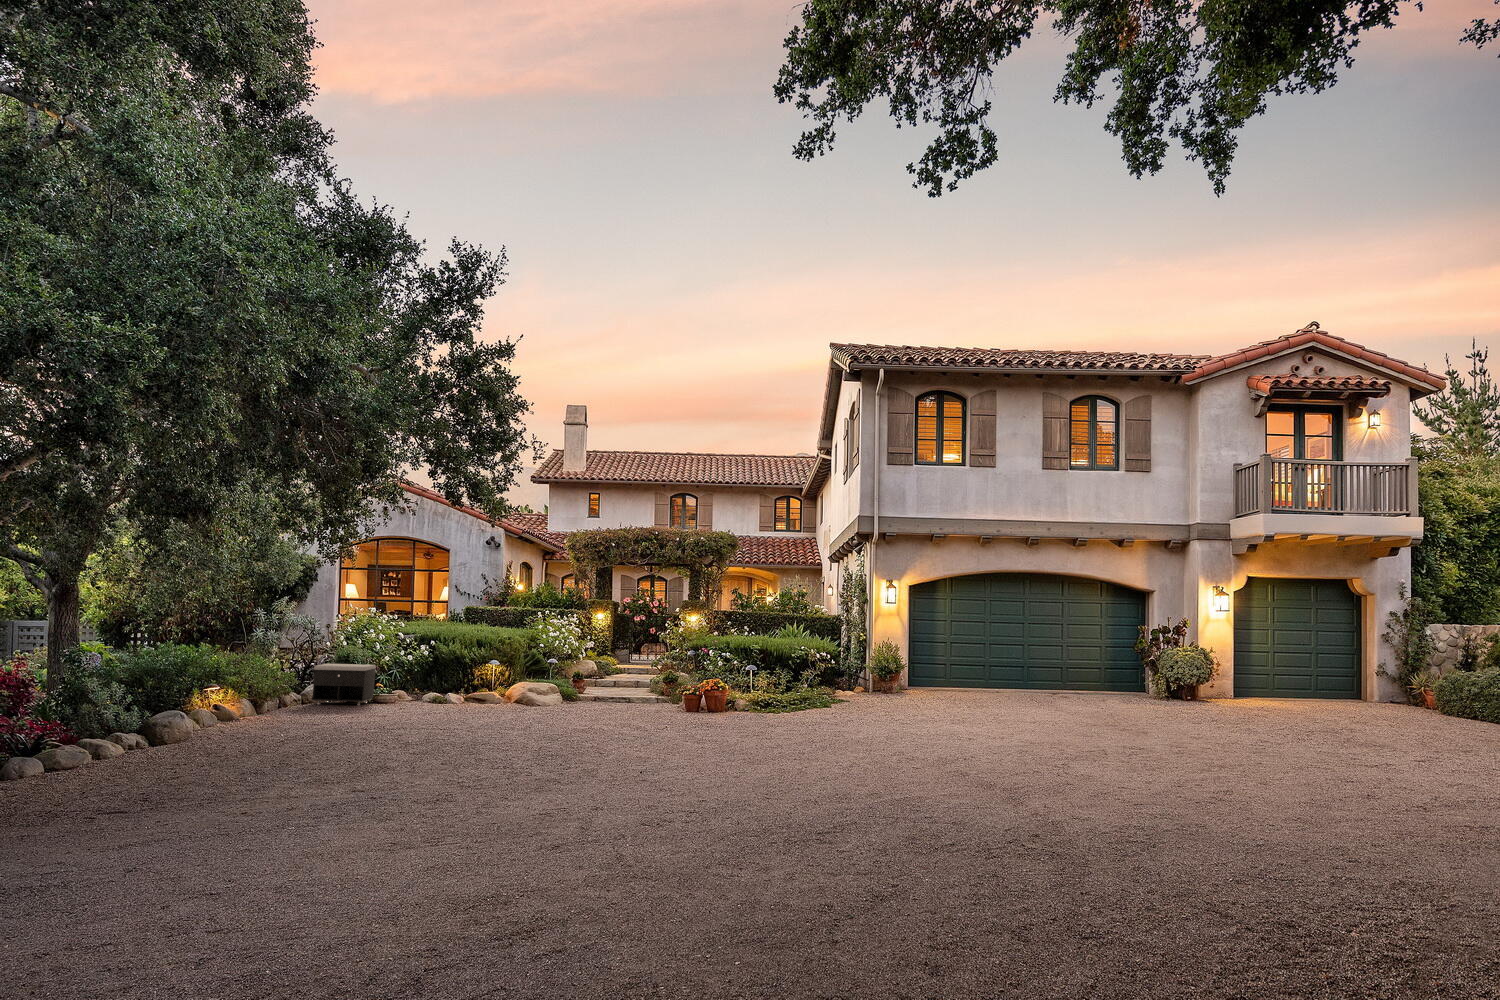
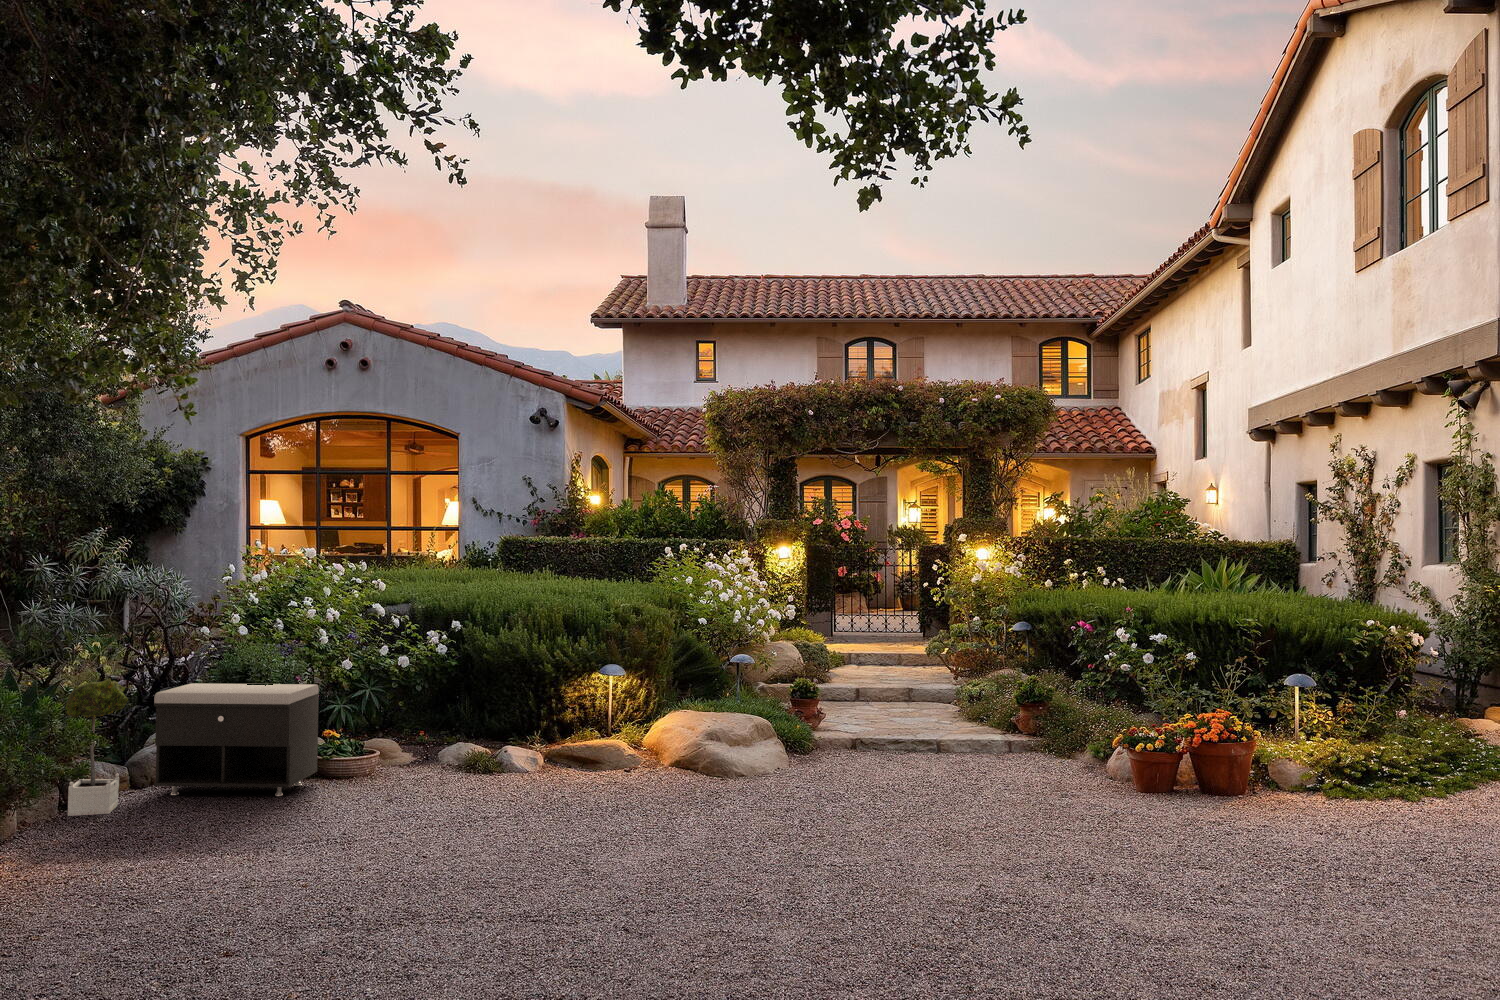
potted tree: none [282,659,306,708] -> present [65,678,128,816]

